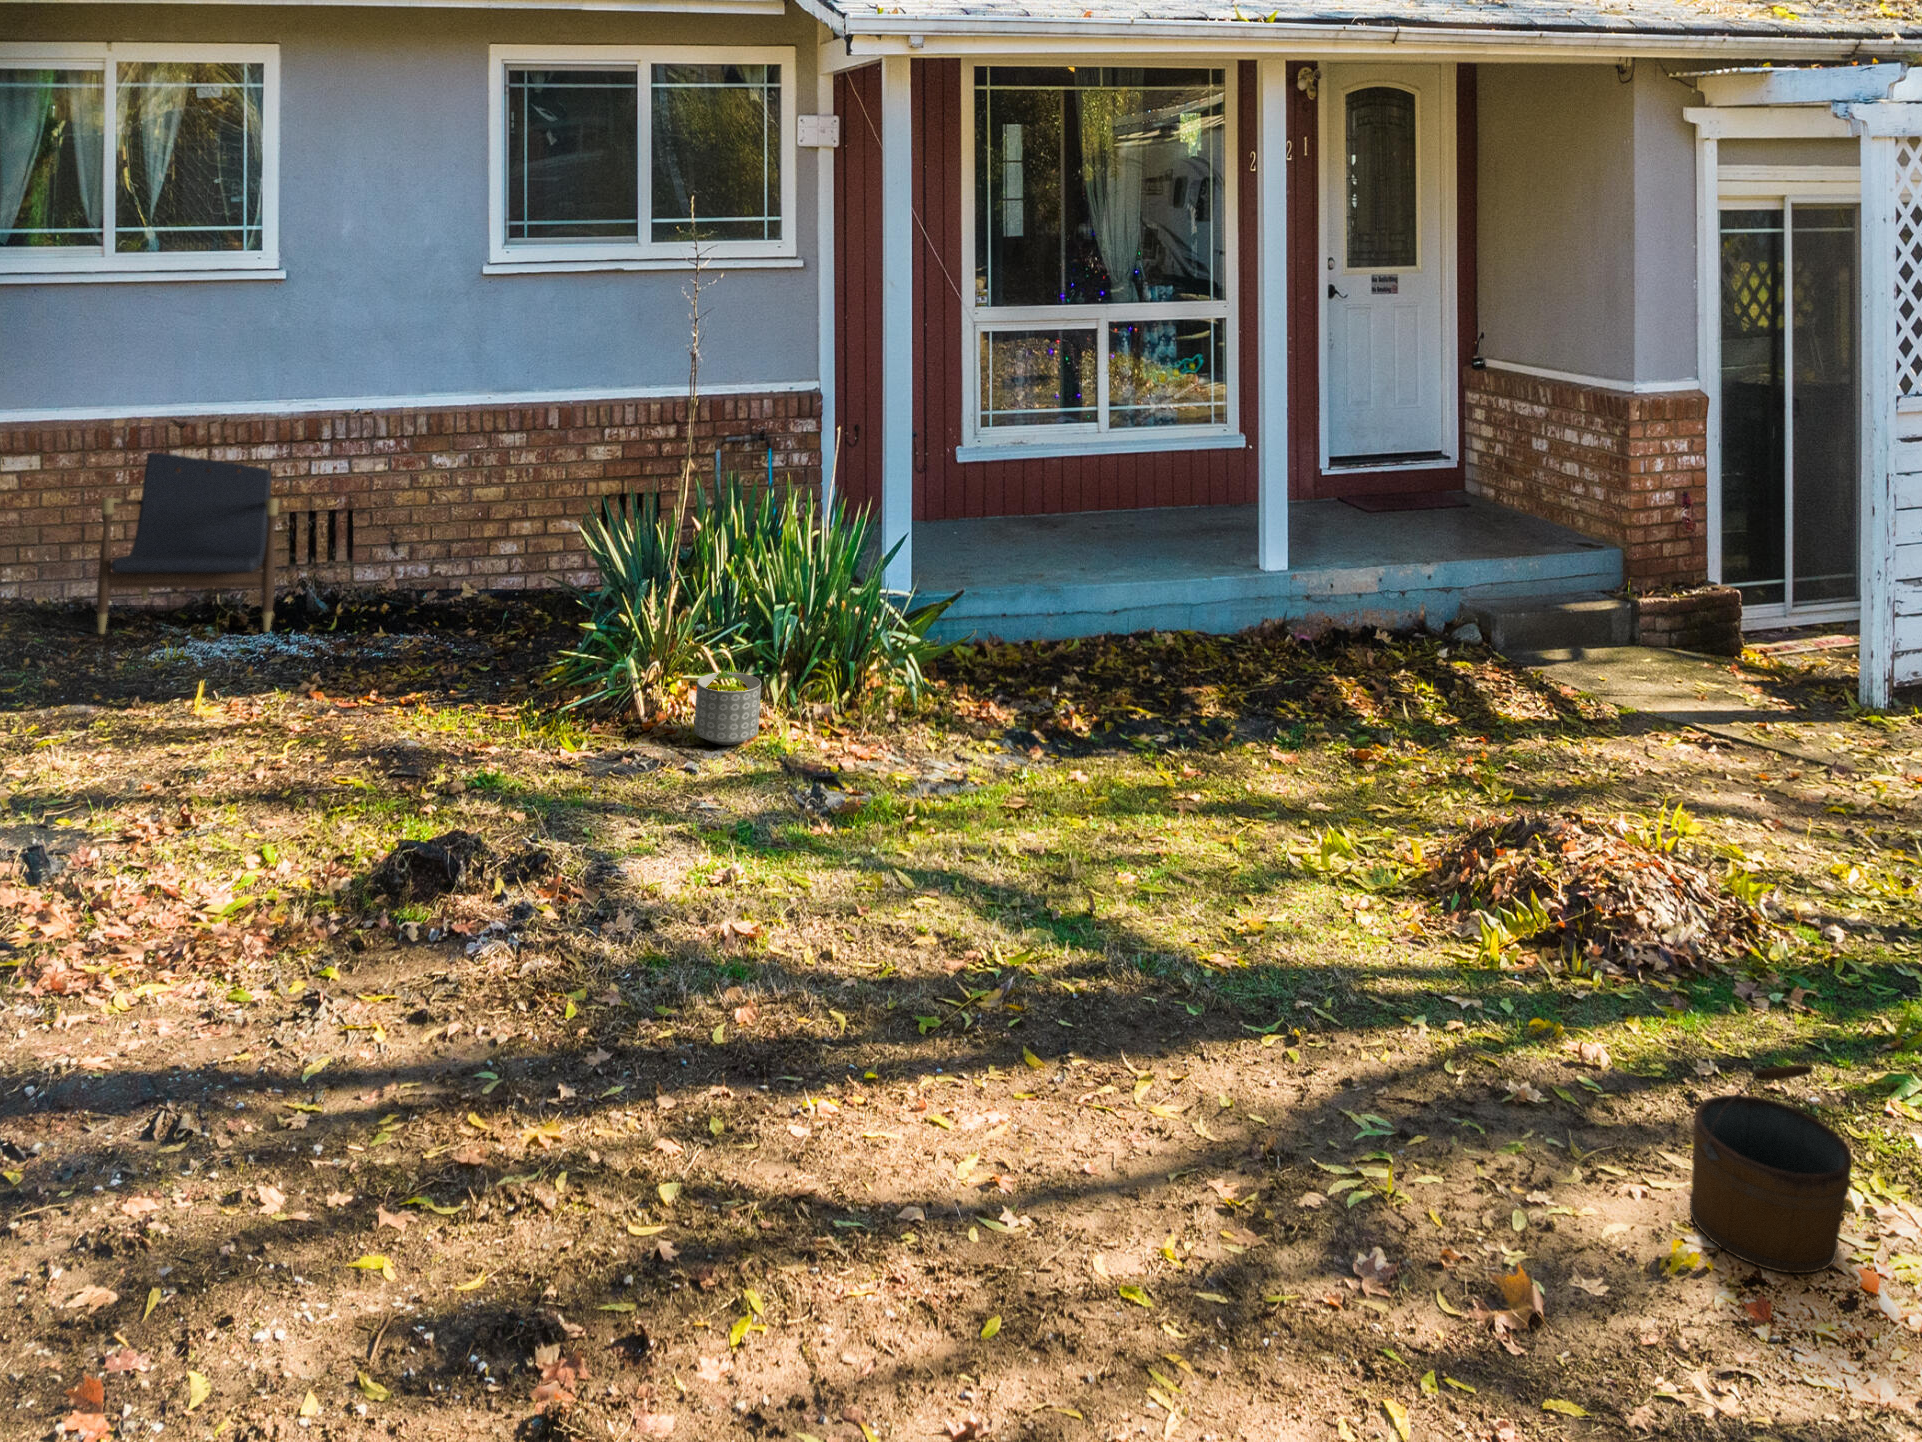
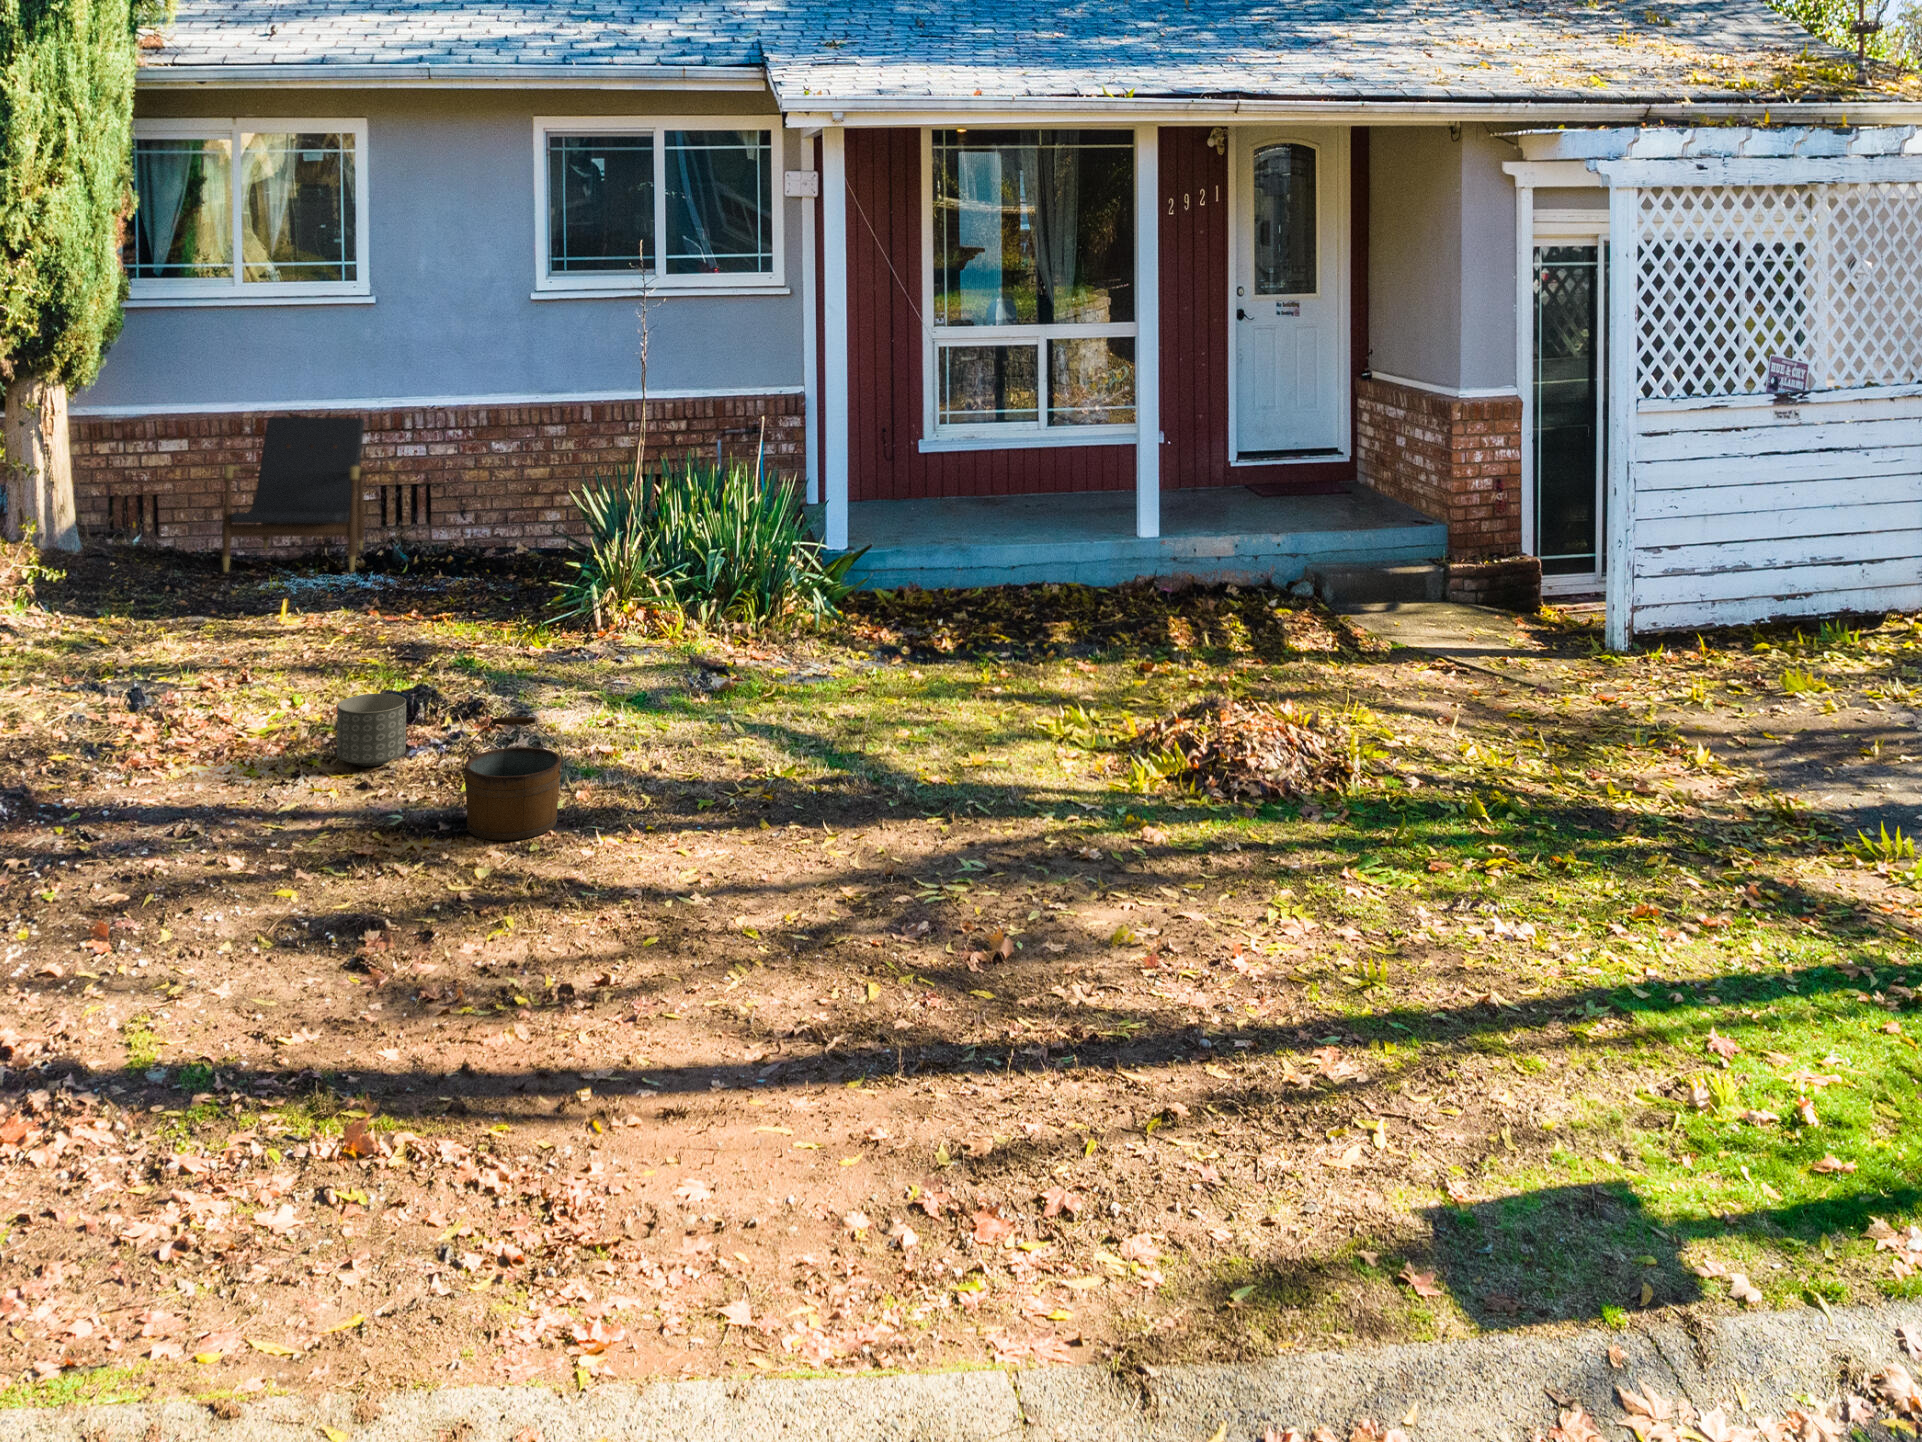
planter: present [694,672,761,745] -> present [337,694,406,767]
bucket: present [1690,1065,1853,1273] -> present [462,717,564,840]

